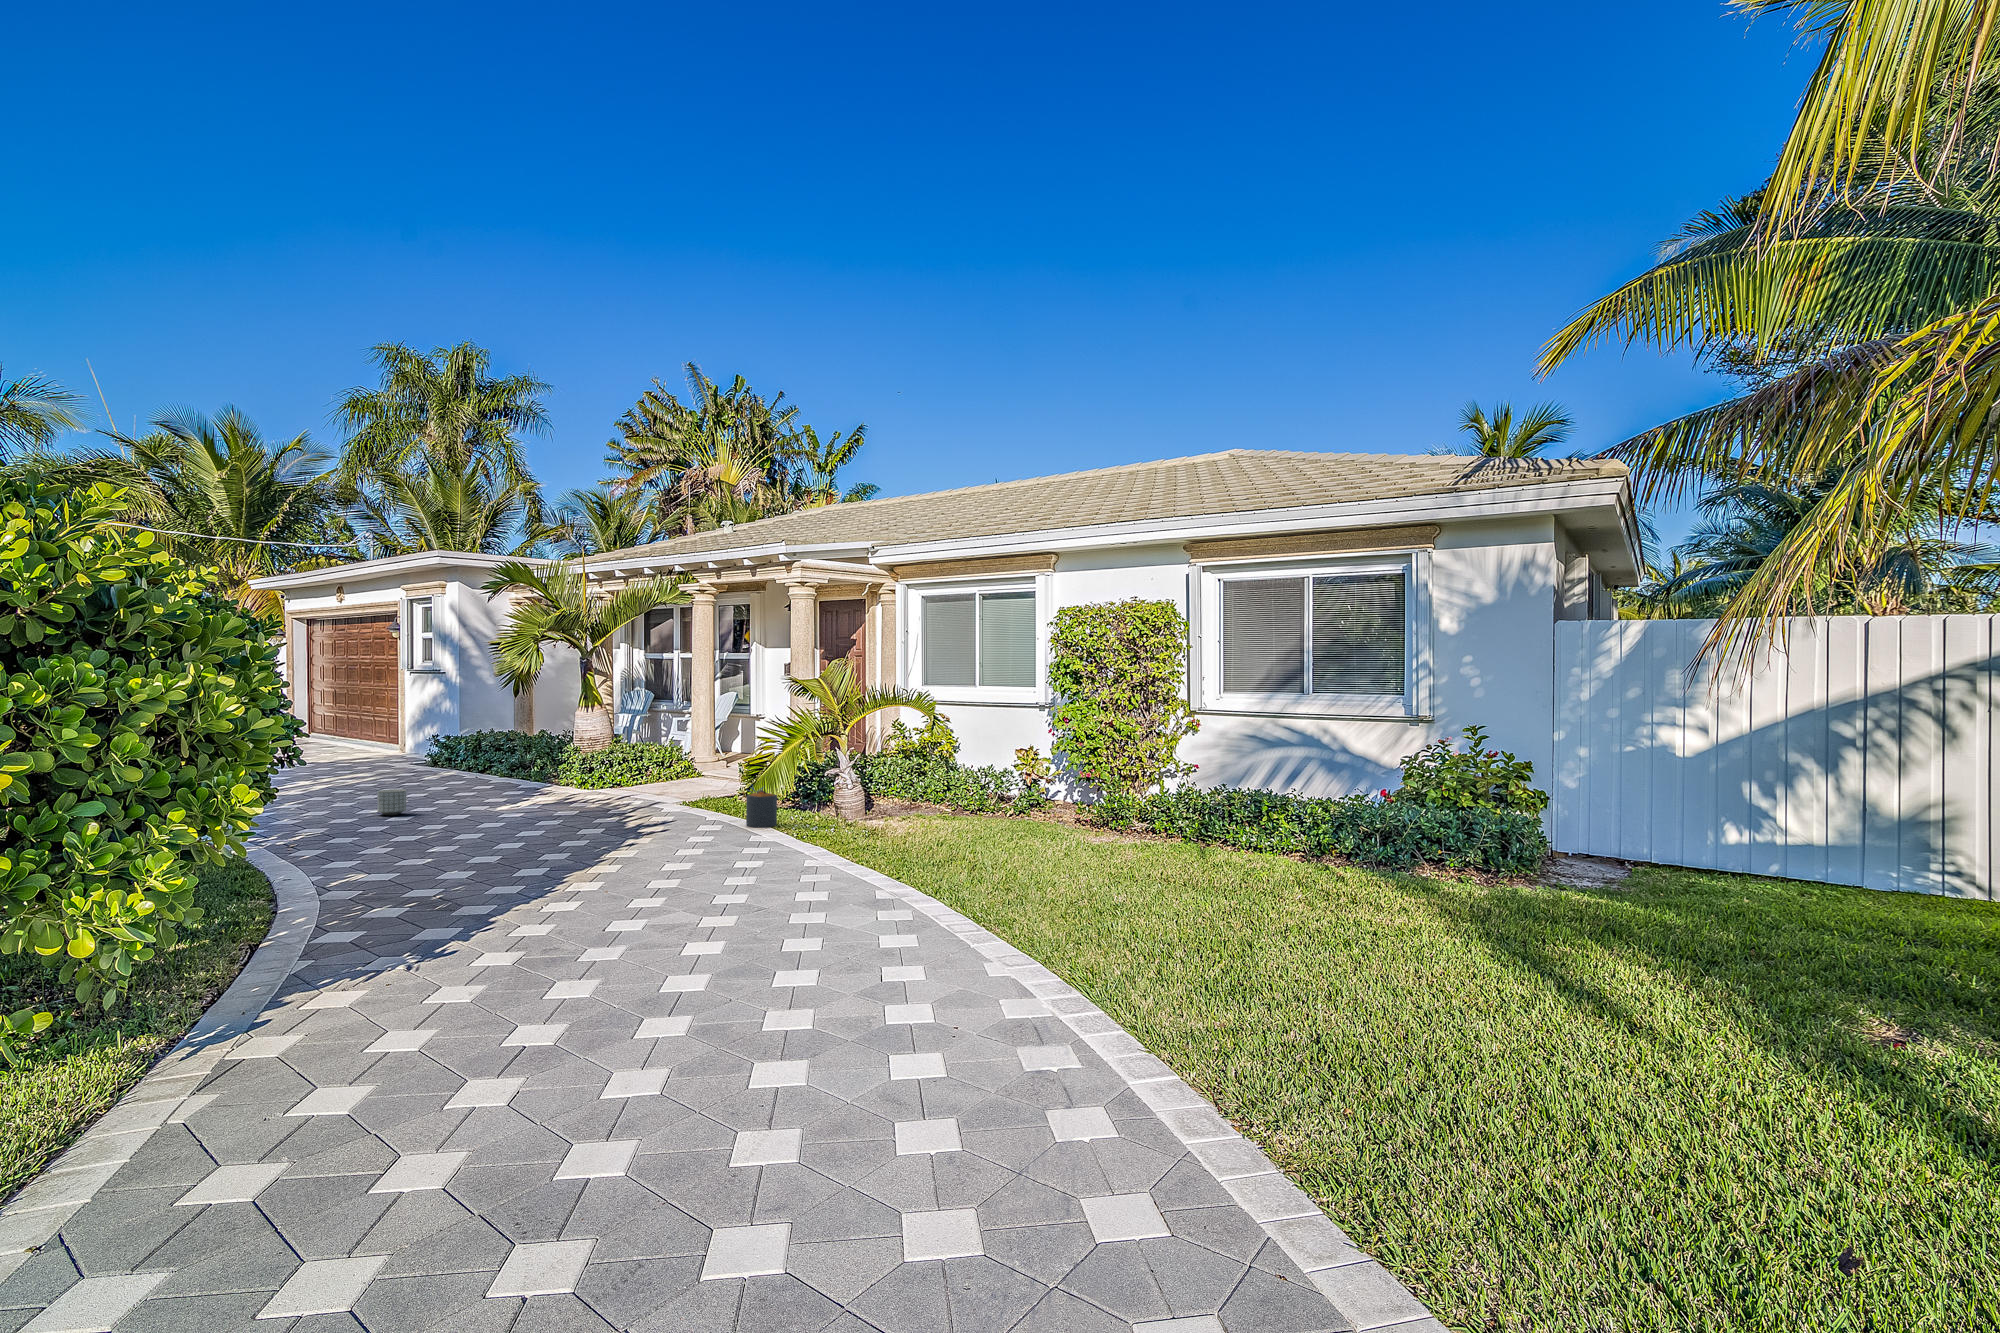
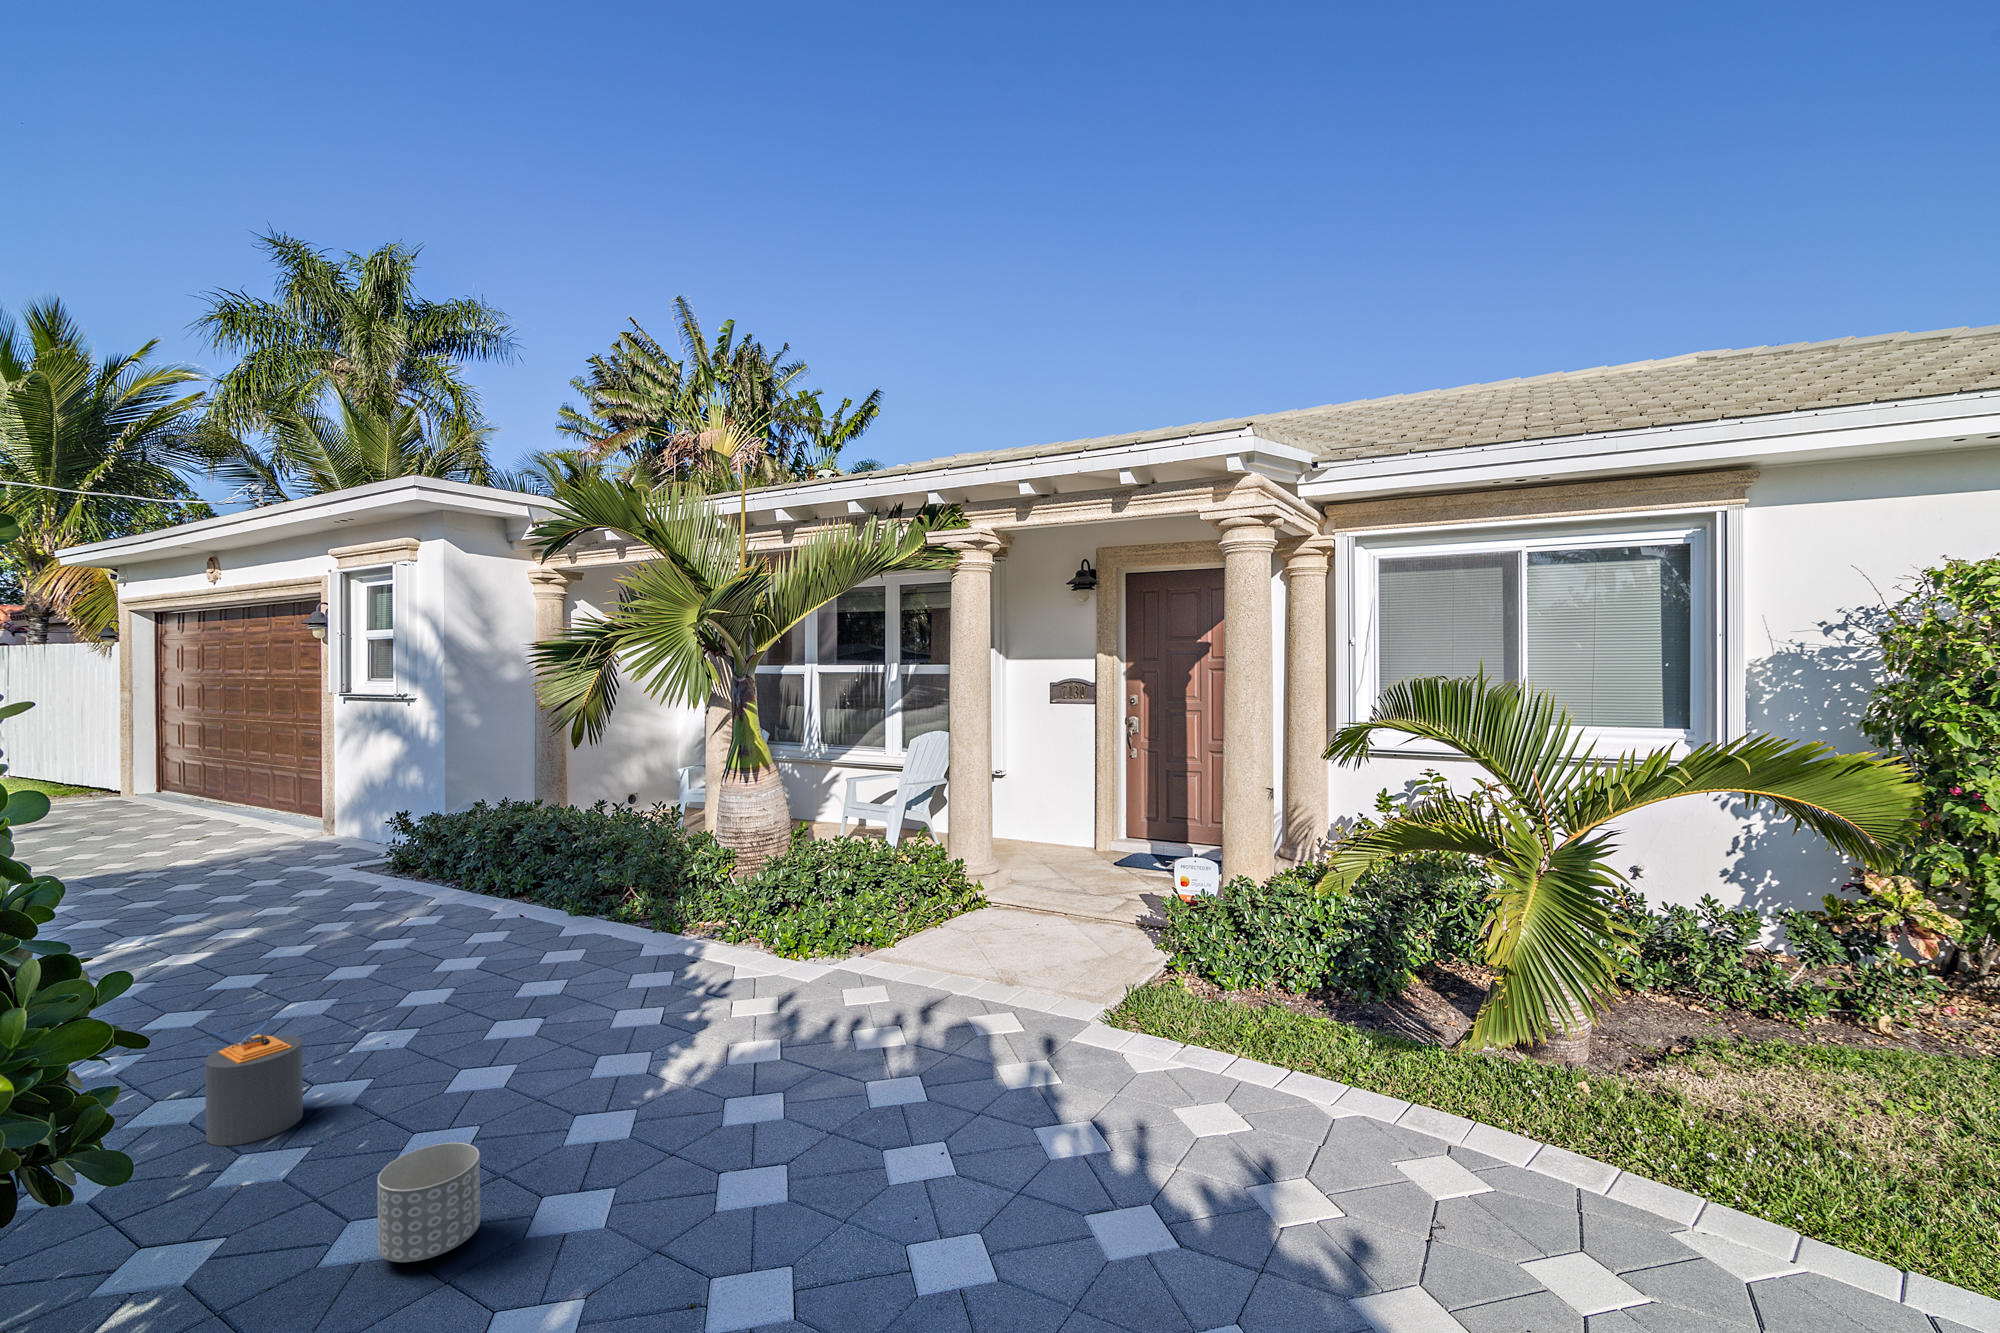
trash can: present [746,786,777,827] -> present [202,1021,303,1146]

